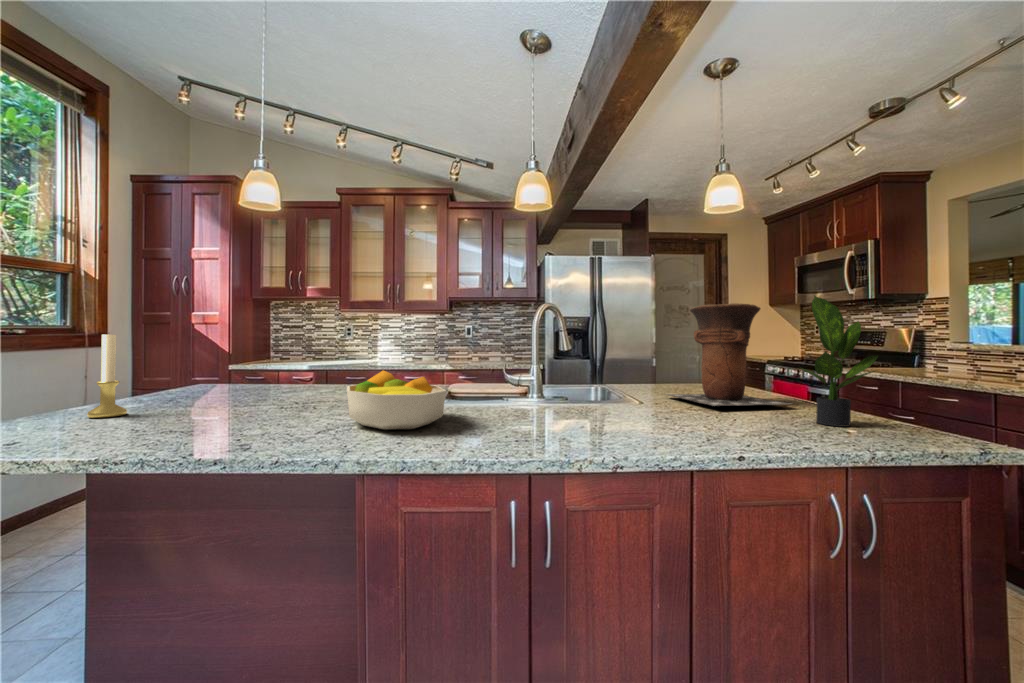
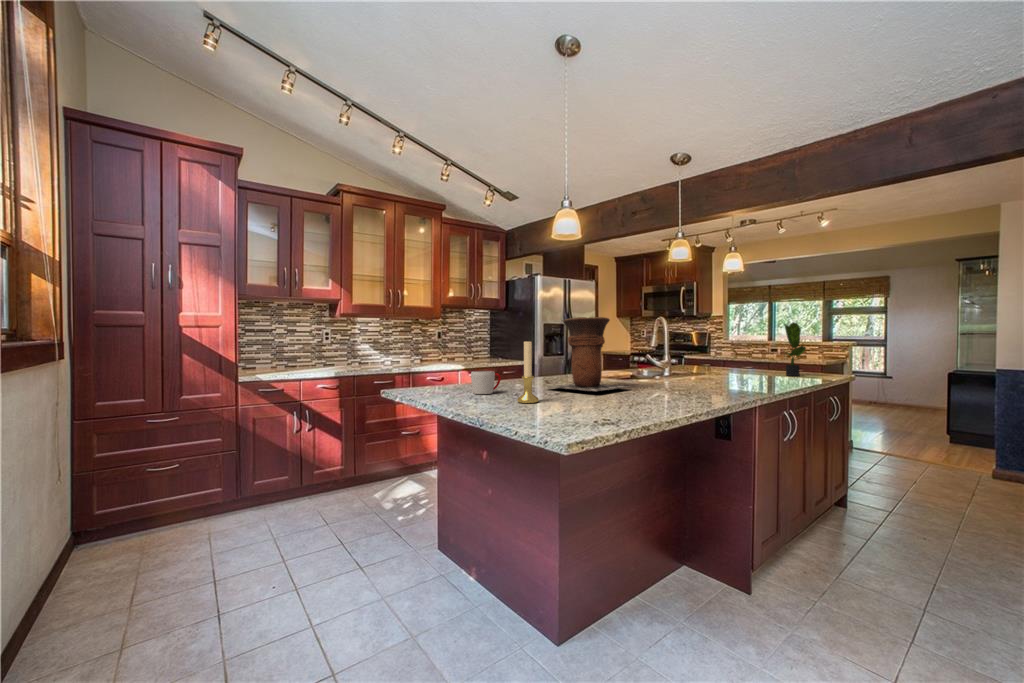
vase: present [667,303,790,406] -> present [551,317,629,391]
mug: none [168,371,217,400] -> present [471,371,501,394]
fruit bowl: present [347,371,446,430] -> none [643,361,718,390]

